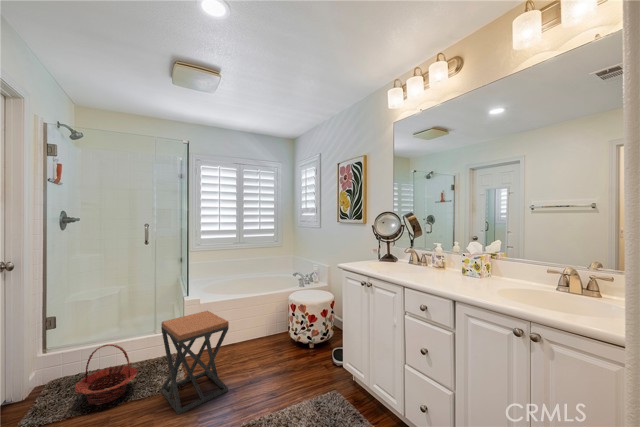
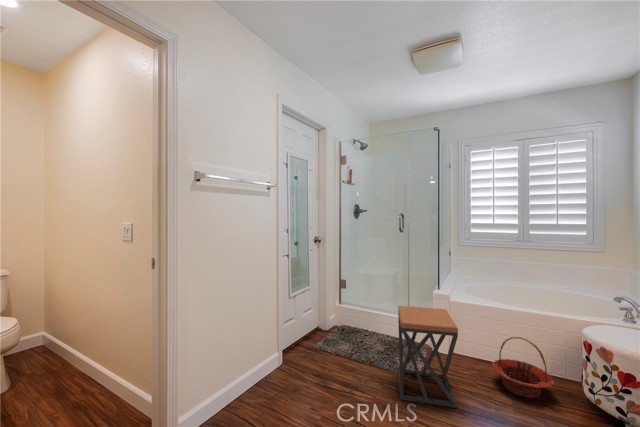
basket: present [75,344,137,405] -> present [492,337,554,398]

